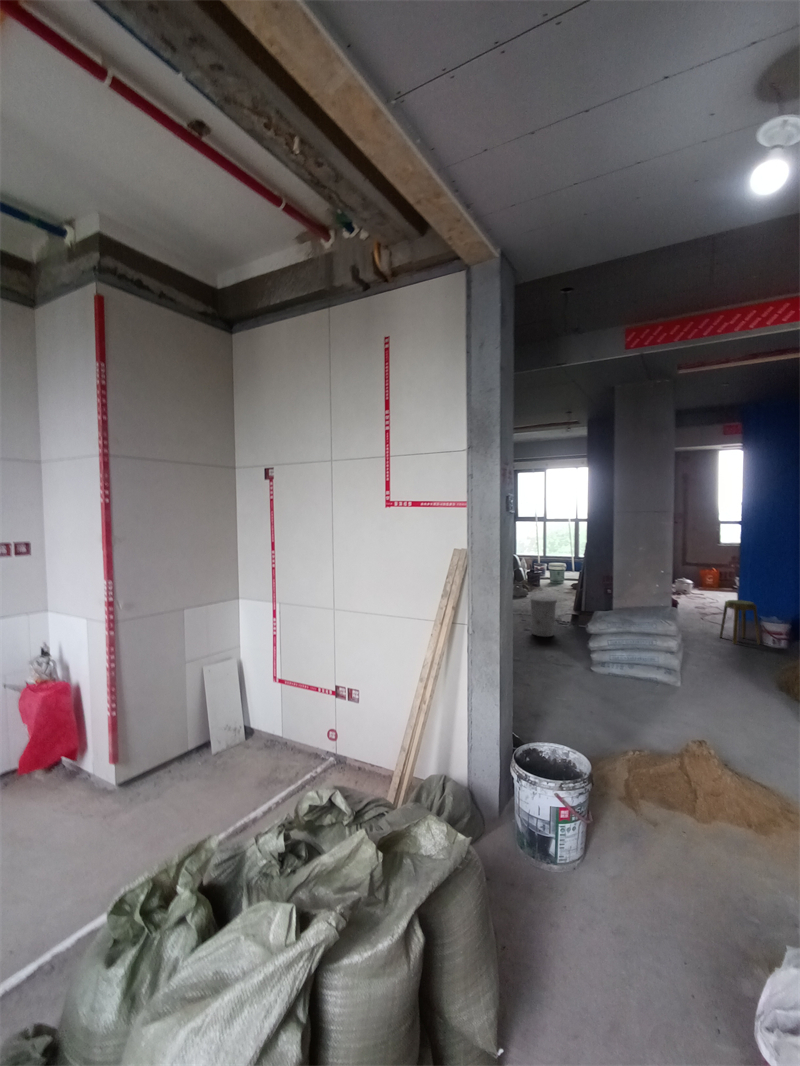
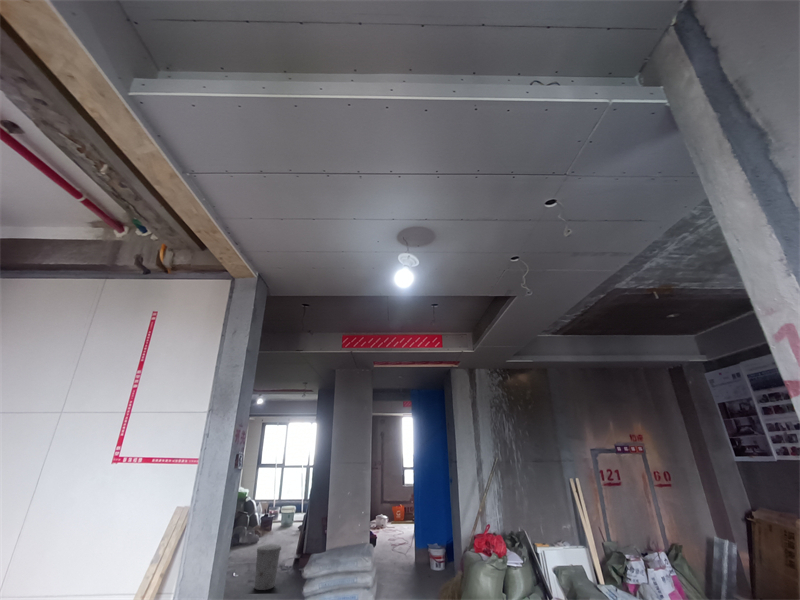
stool: present [720,600,760,644] -> none [404,531,429,571]

